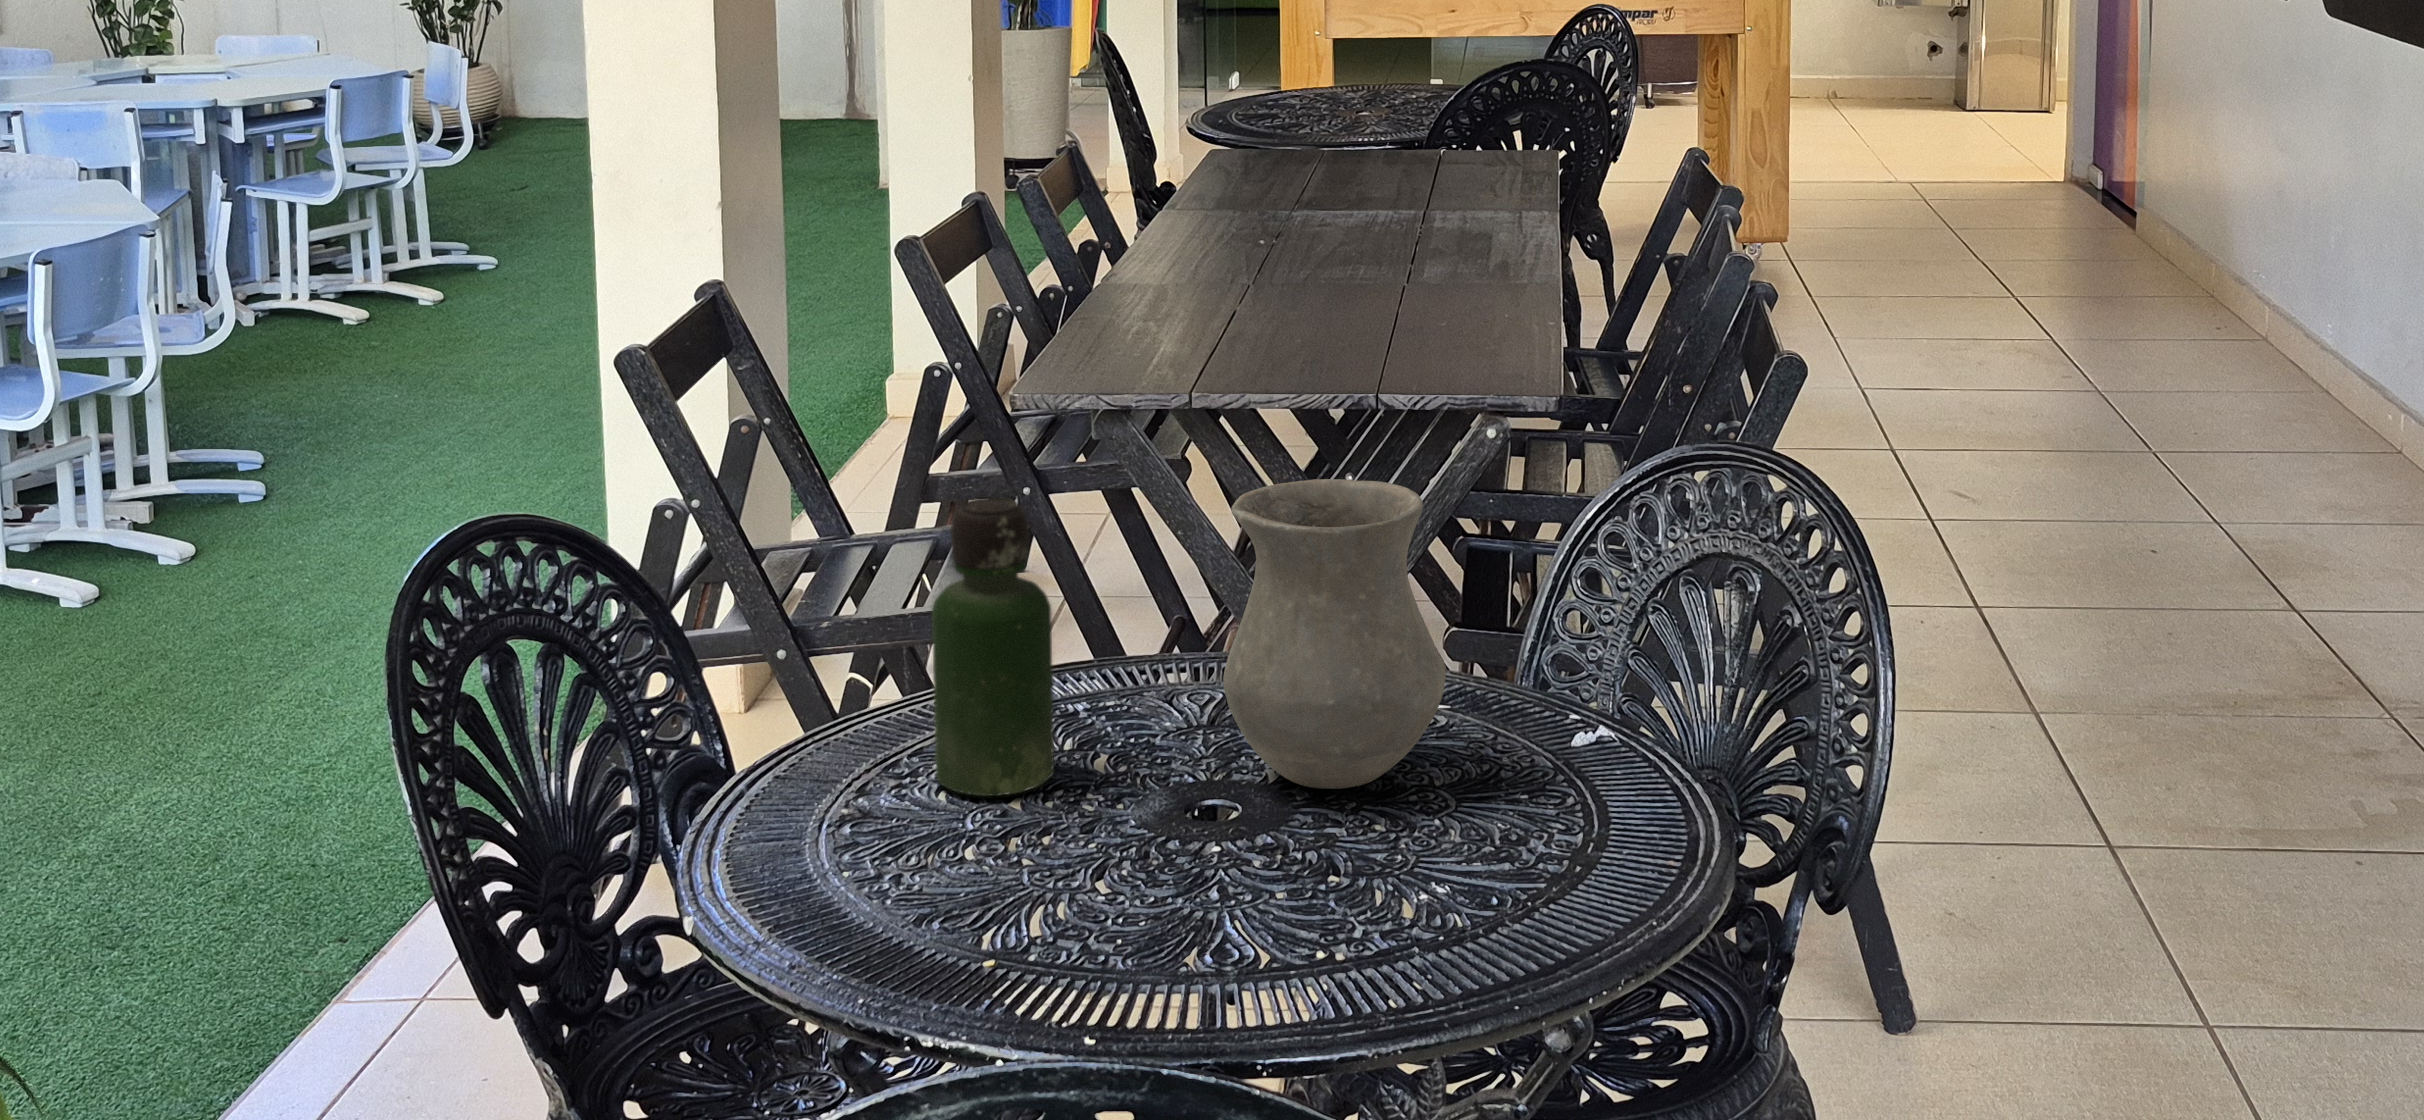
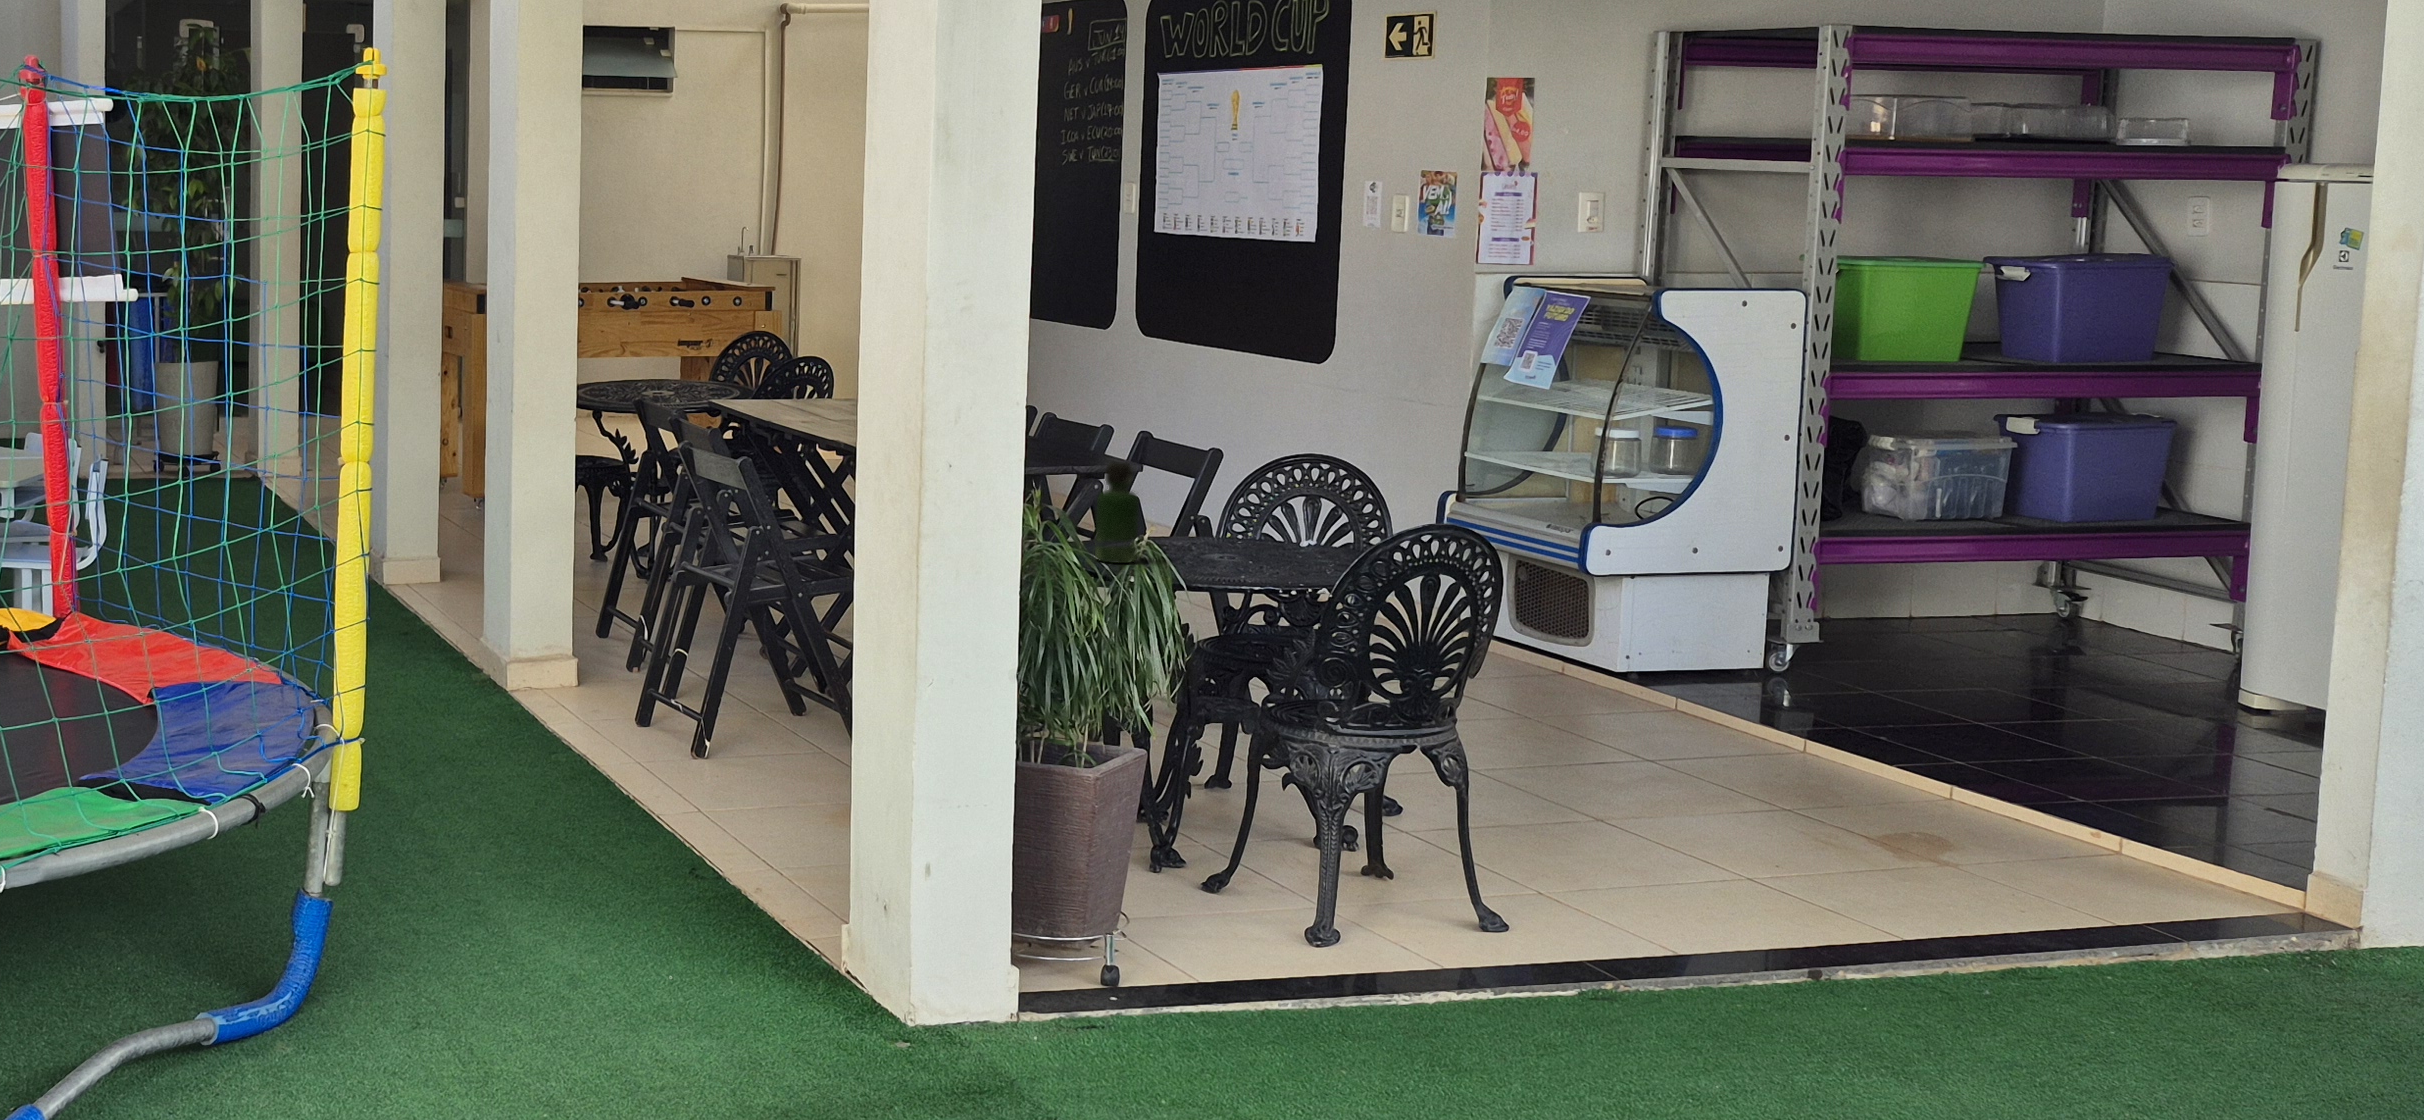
vase: present [1223,479,1446,789] -> none [1181,457,1260,558]

